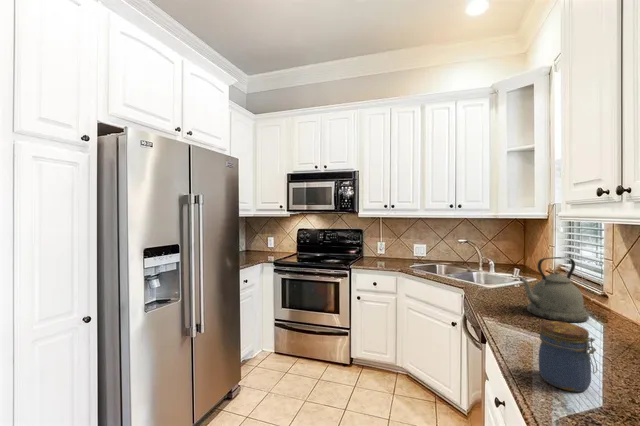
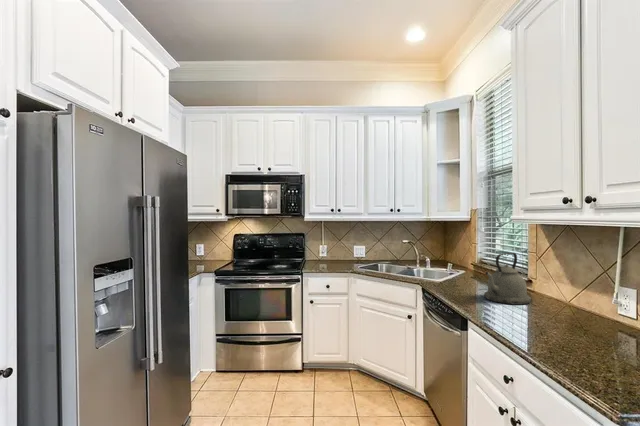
jar: present [539,321,597,392] -> none [547,306,593,359]

